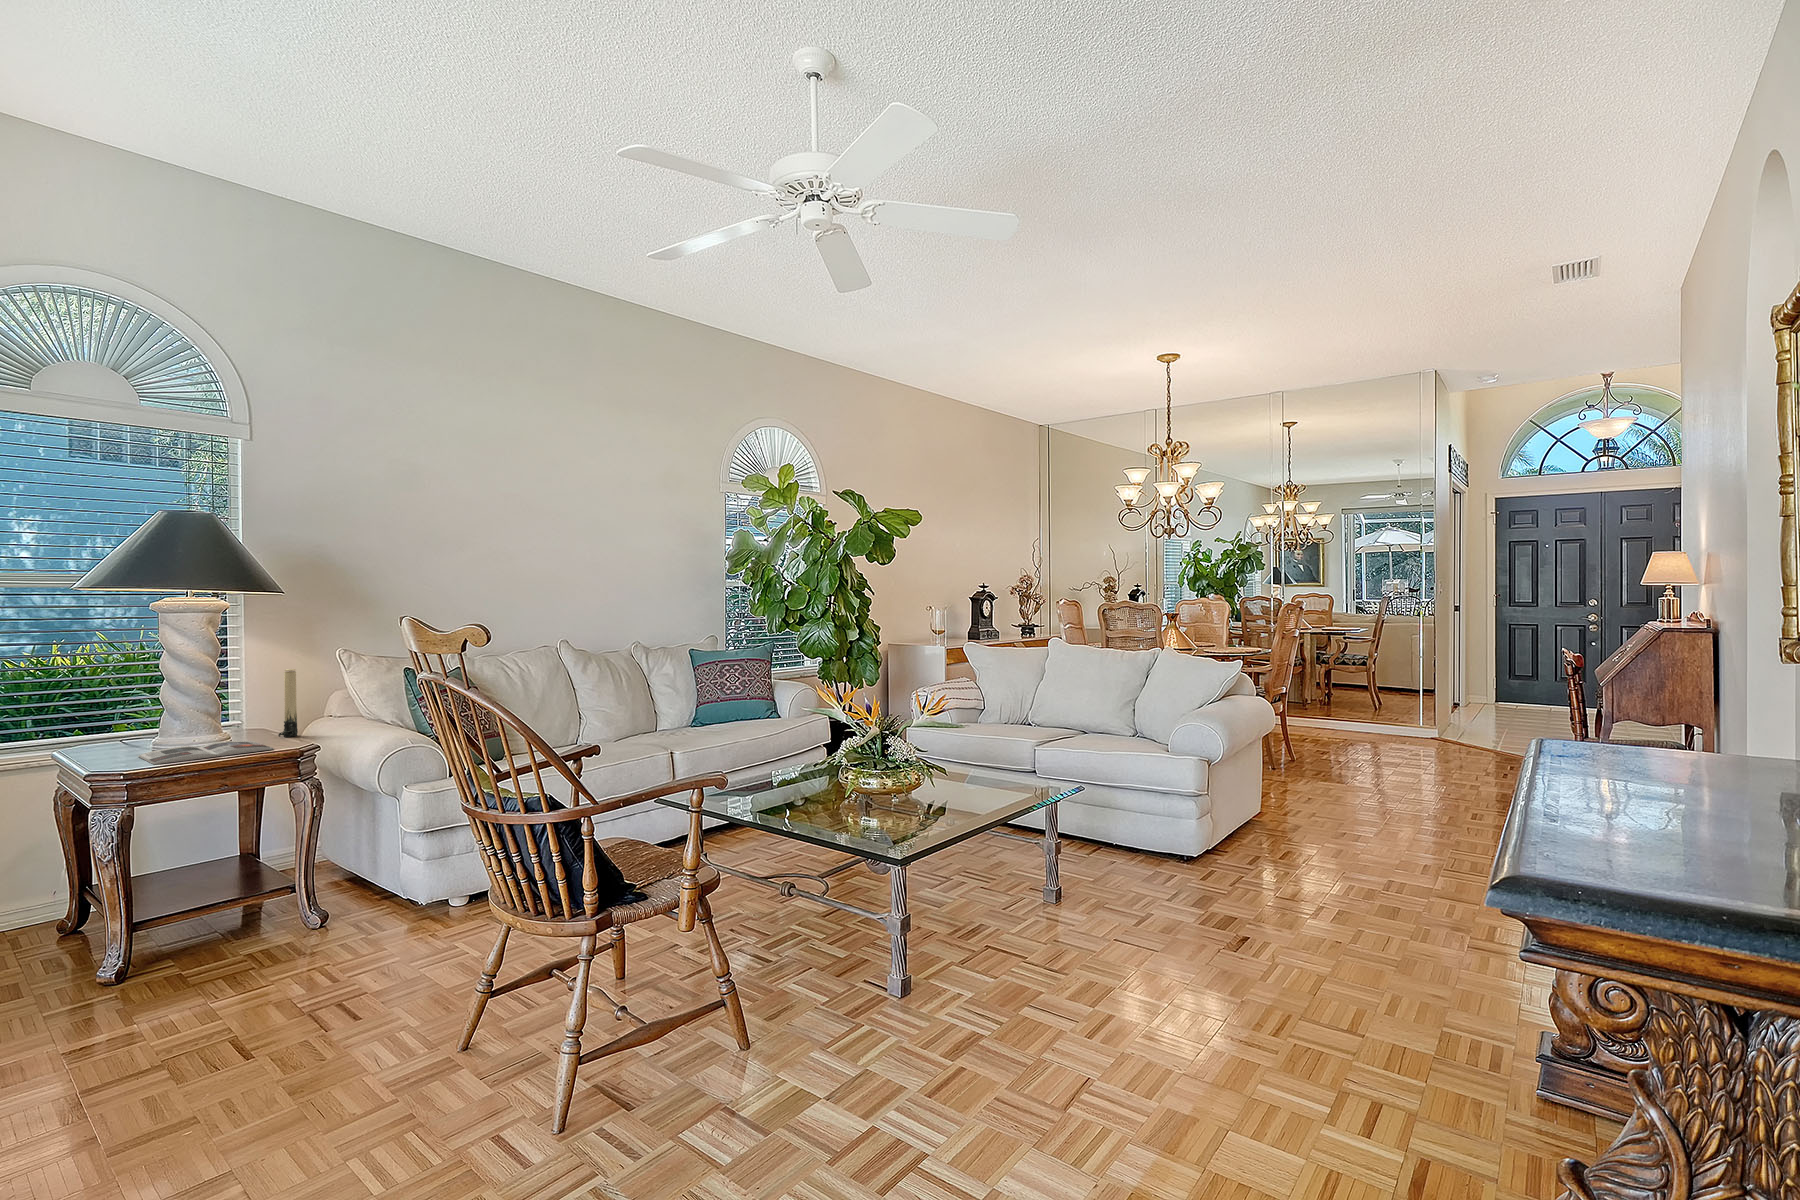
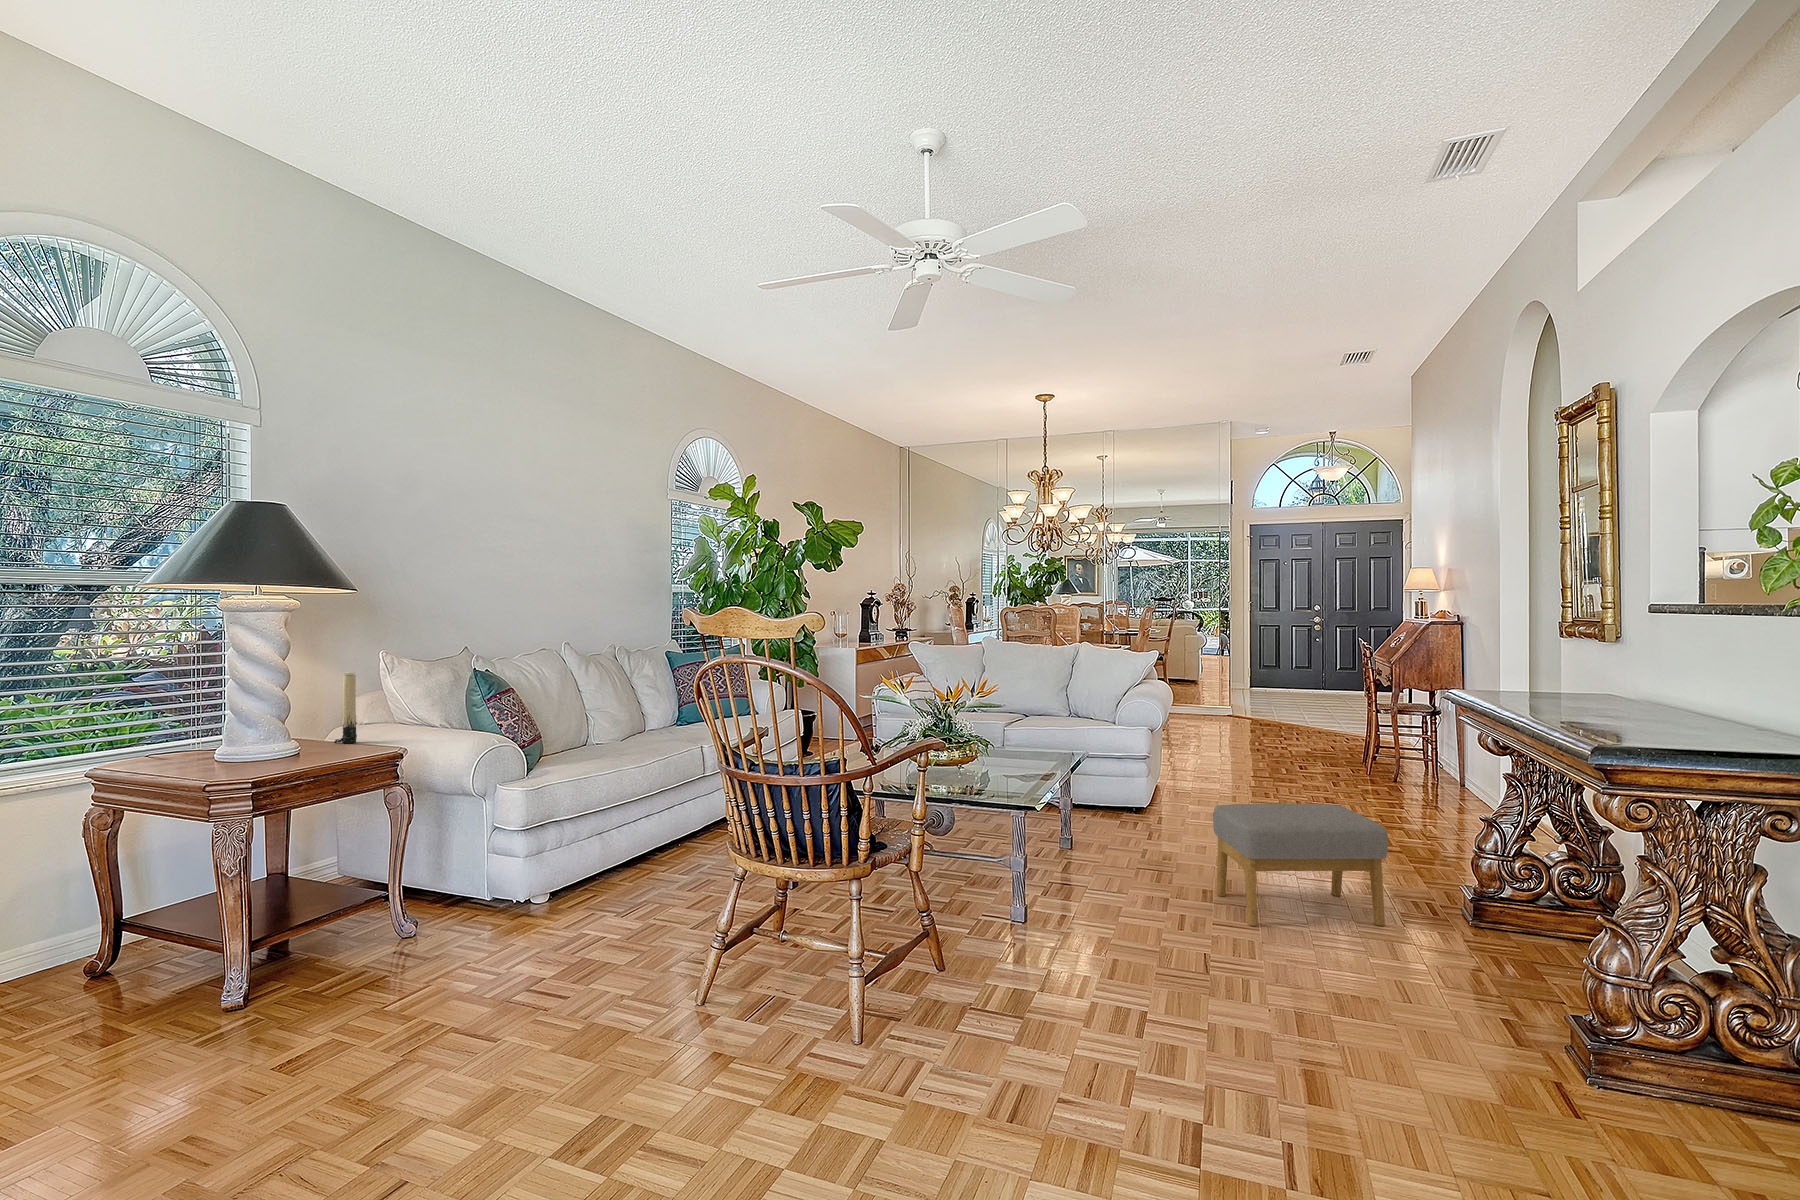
magazine: present [138,741,274,764] -> none [222,747,368,770]
footstool: none [1175,875,1387,1071] -> present [1213,804,1388,926]

